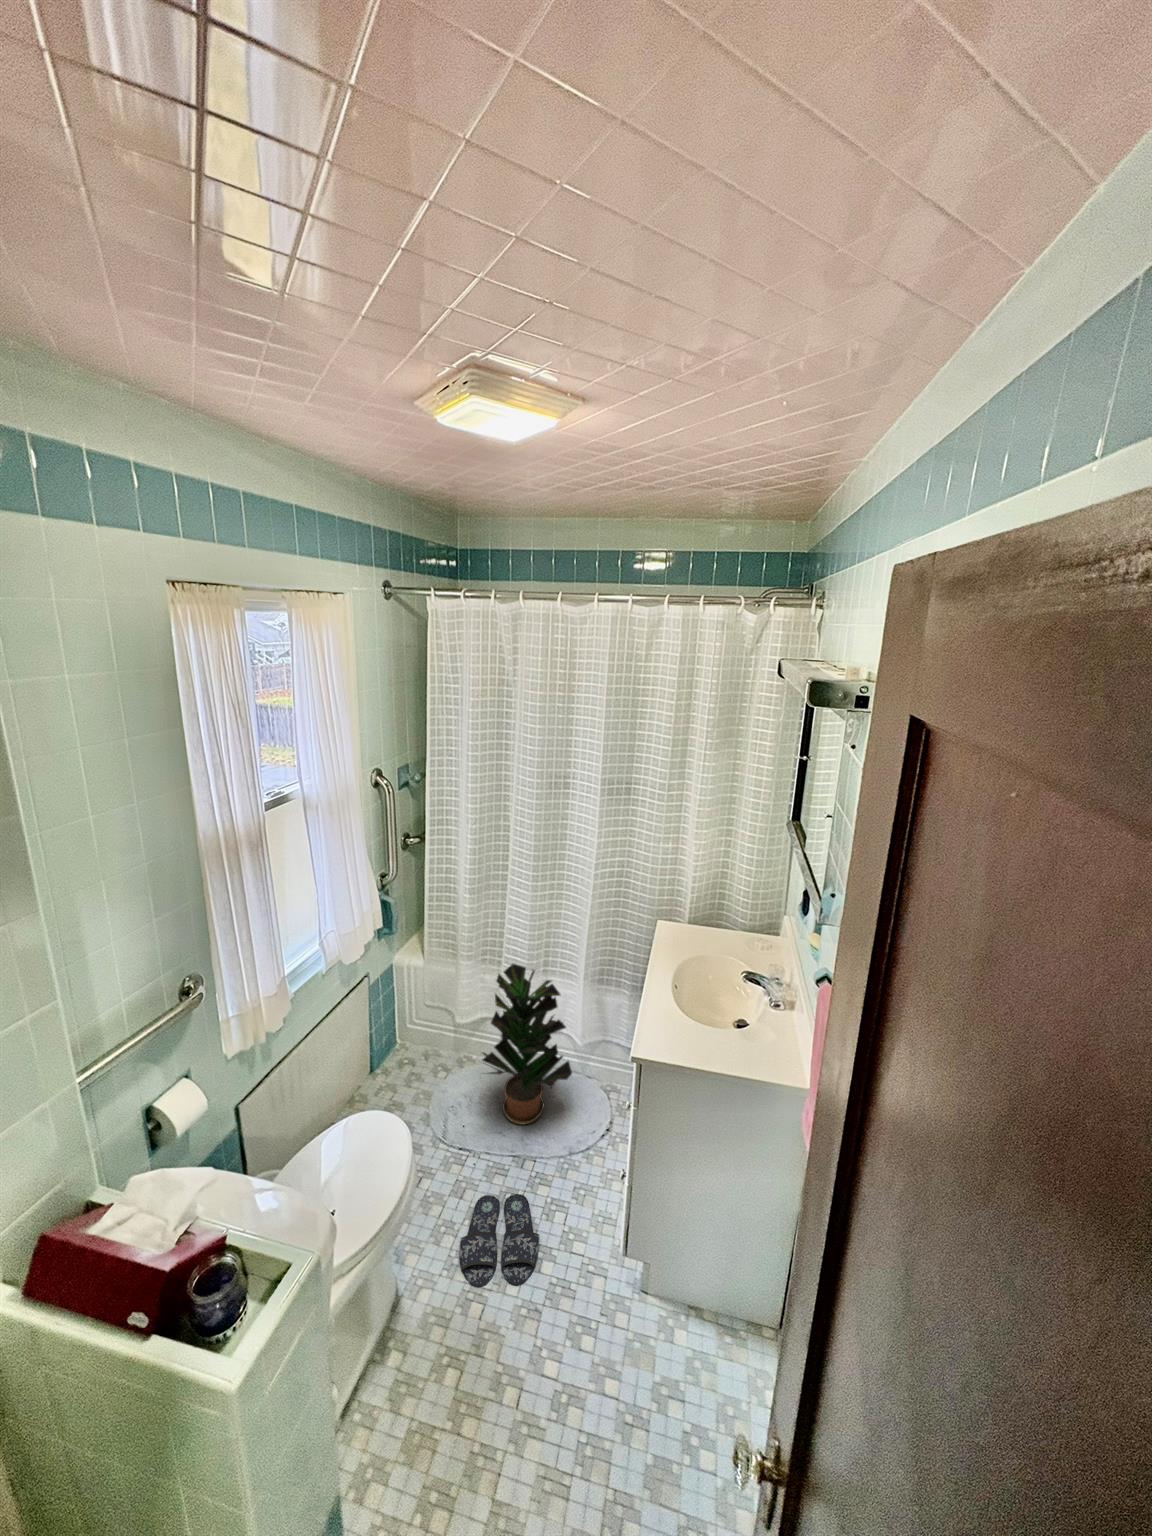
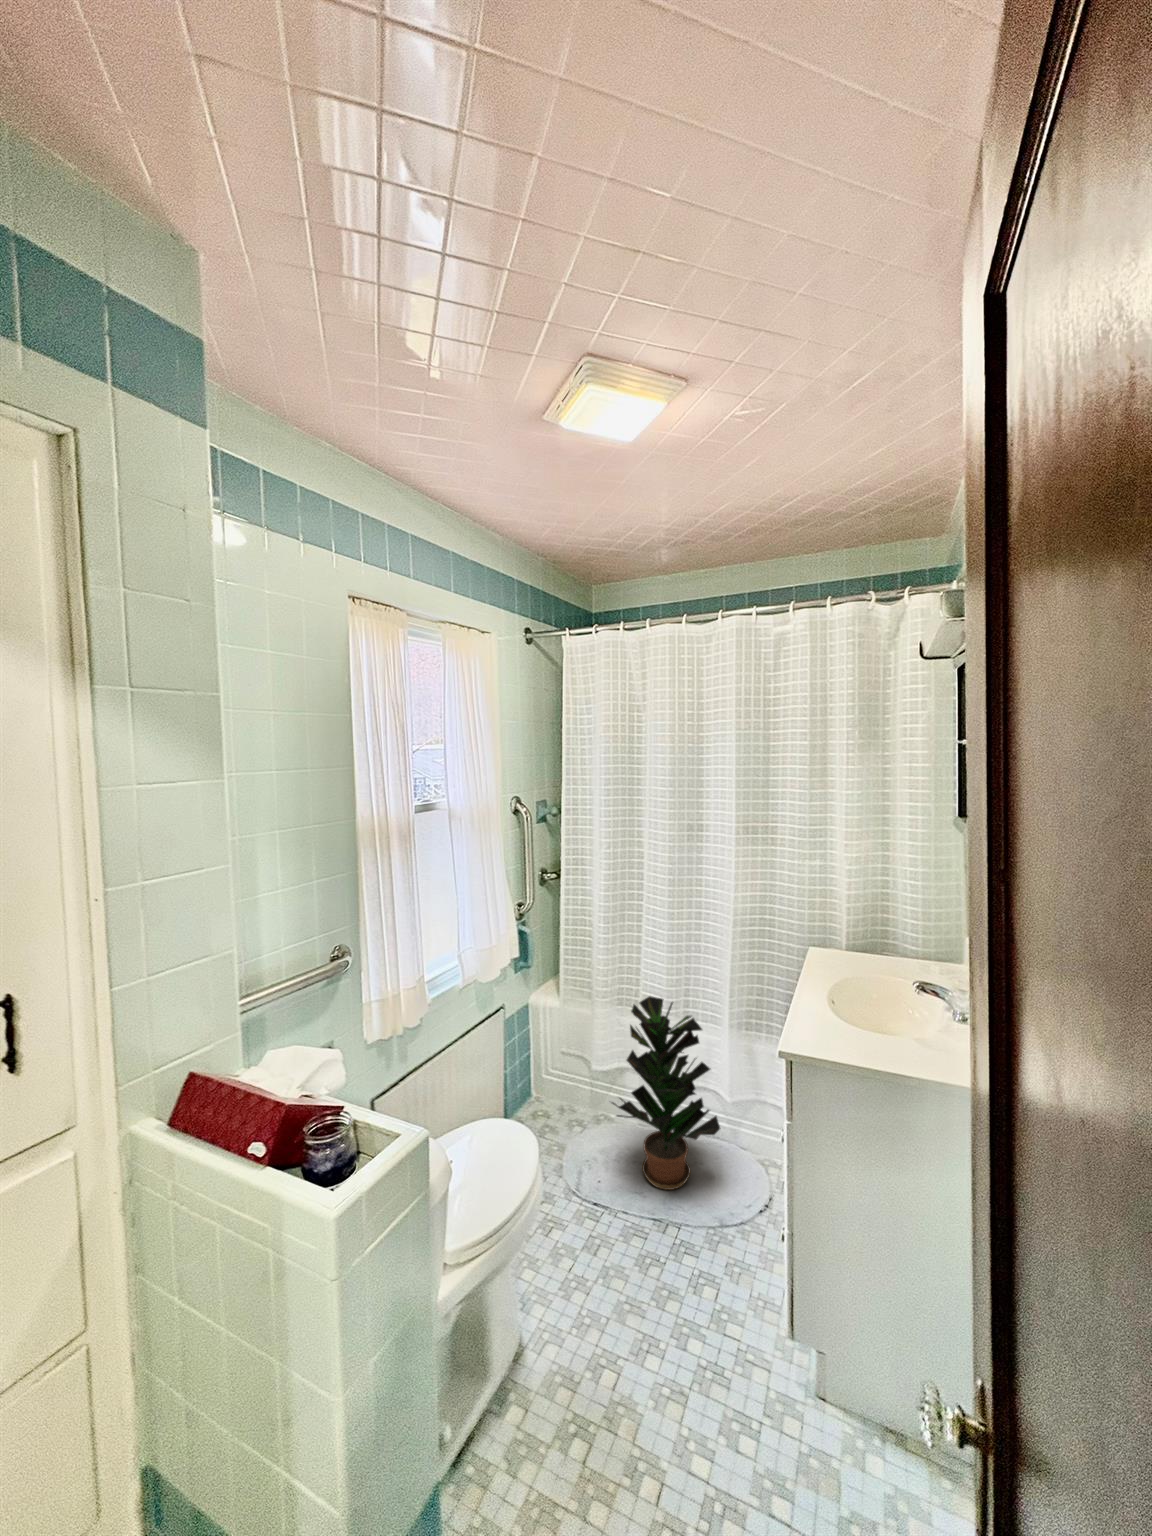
slippers: present [460,1194,539,1288] -> none [591,1256,685,1361]

